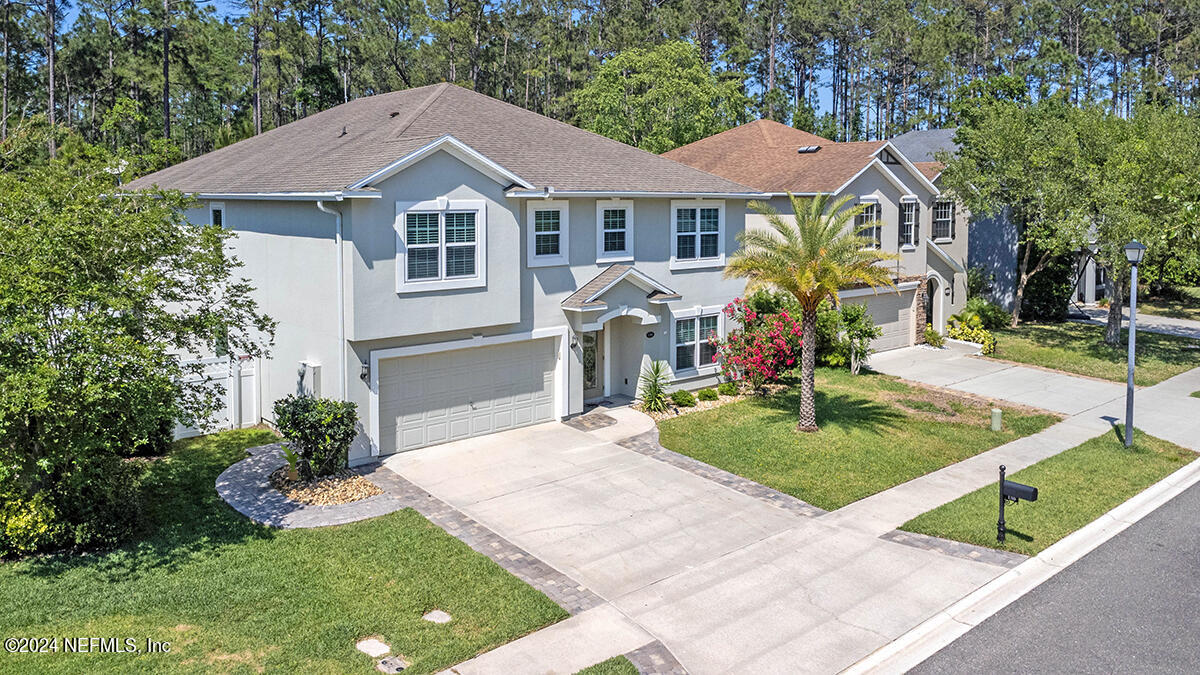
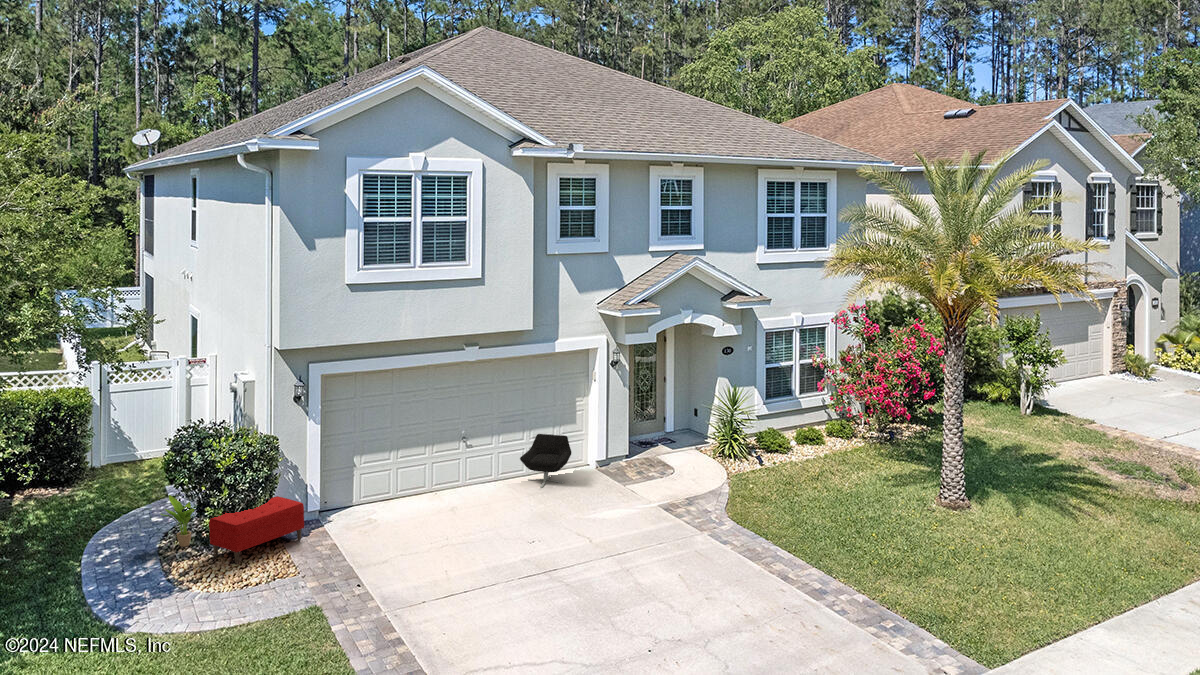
lounge chair: none [512,397,547,434] -> present [520,434,571,487]
bench: none [316,444,376,488] -> present [209,496,304,564]

